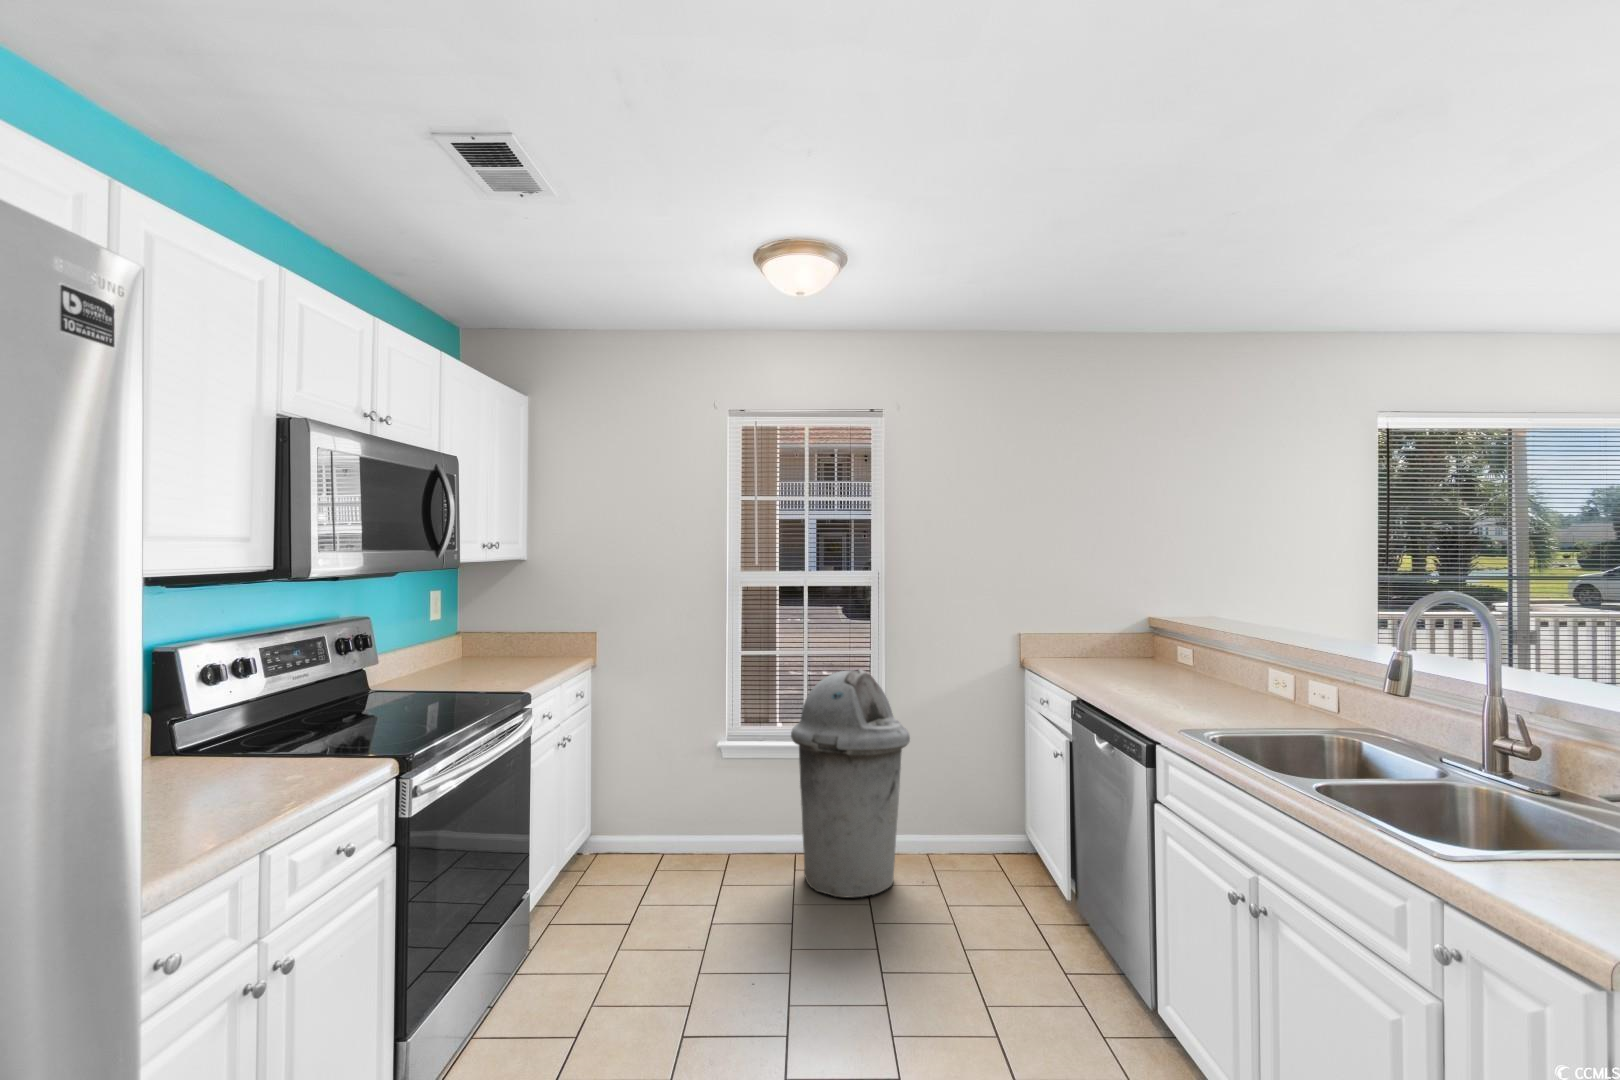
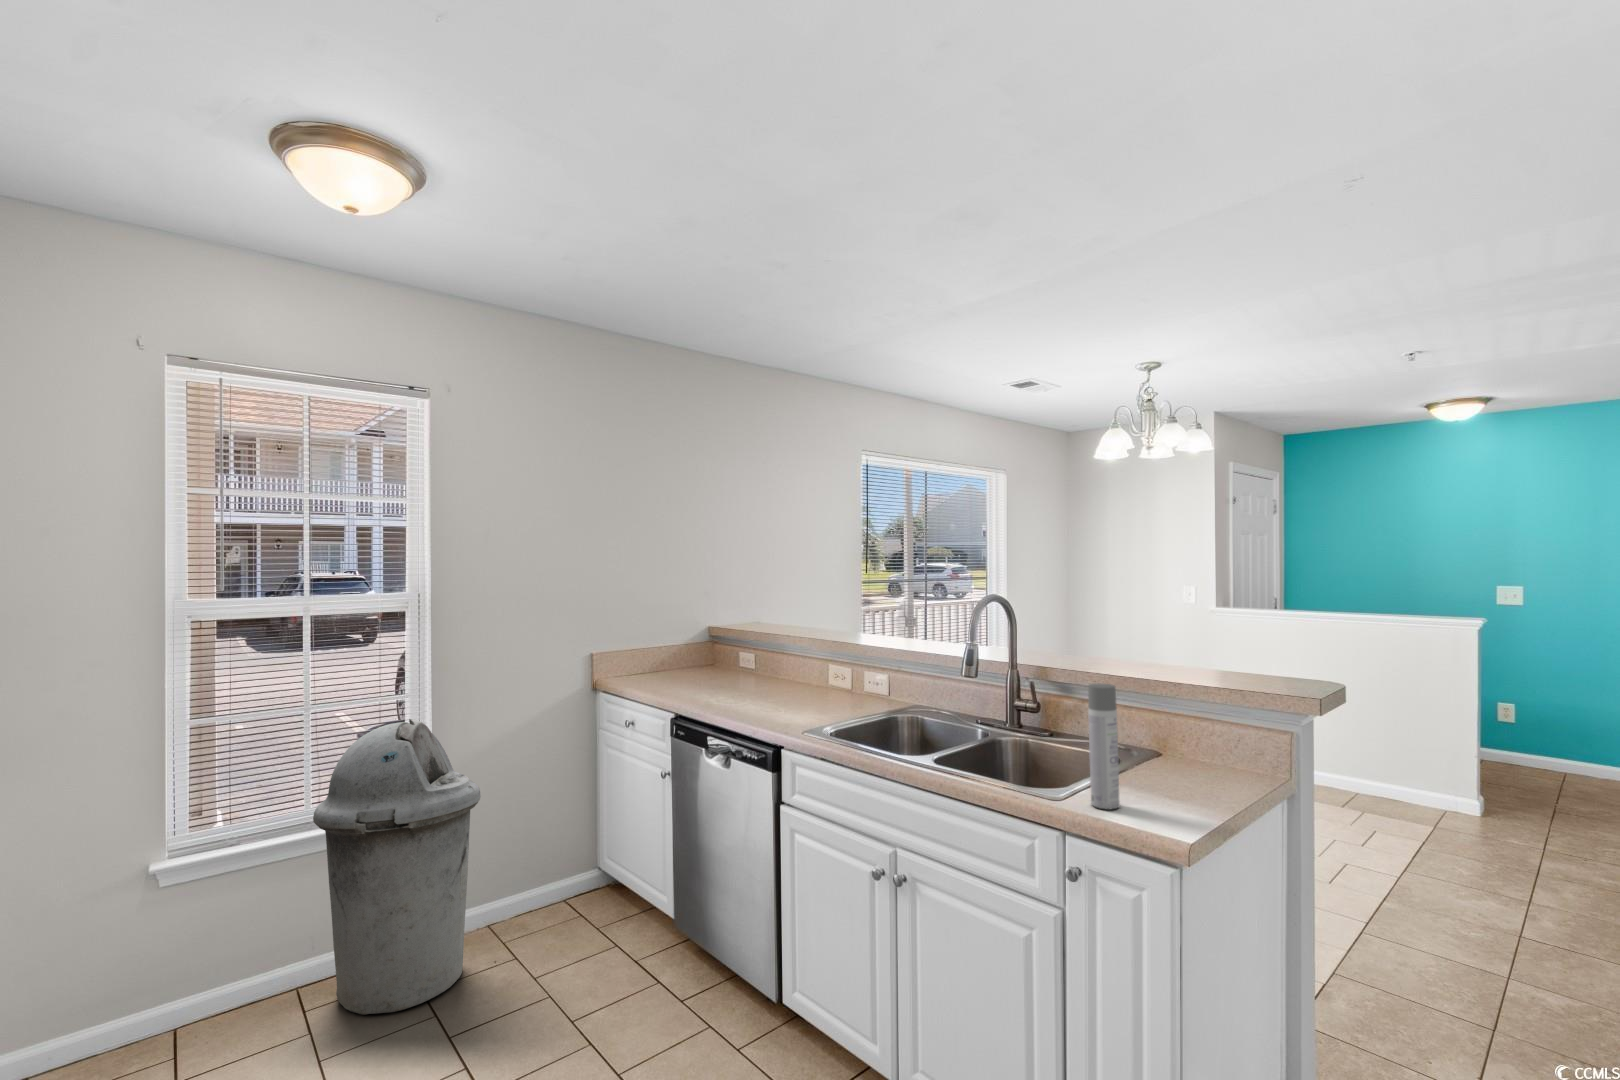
spray bottle: none [1488,715,1538,889] -> present [1088,684,1120,810]

